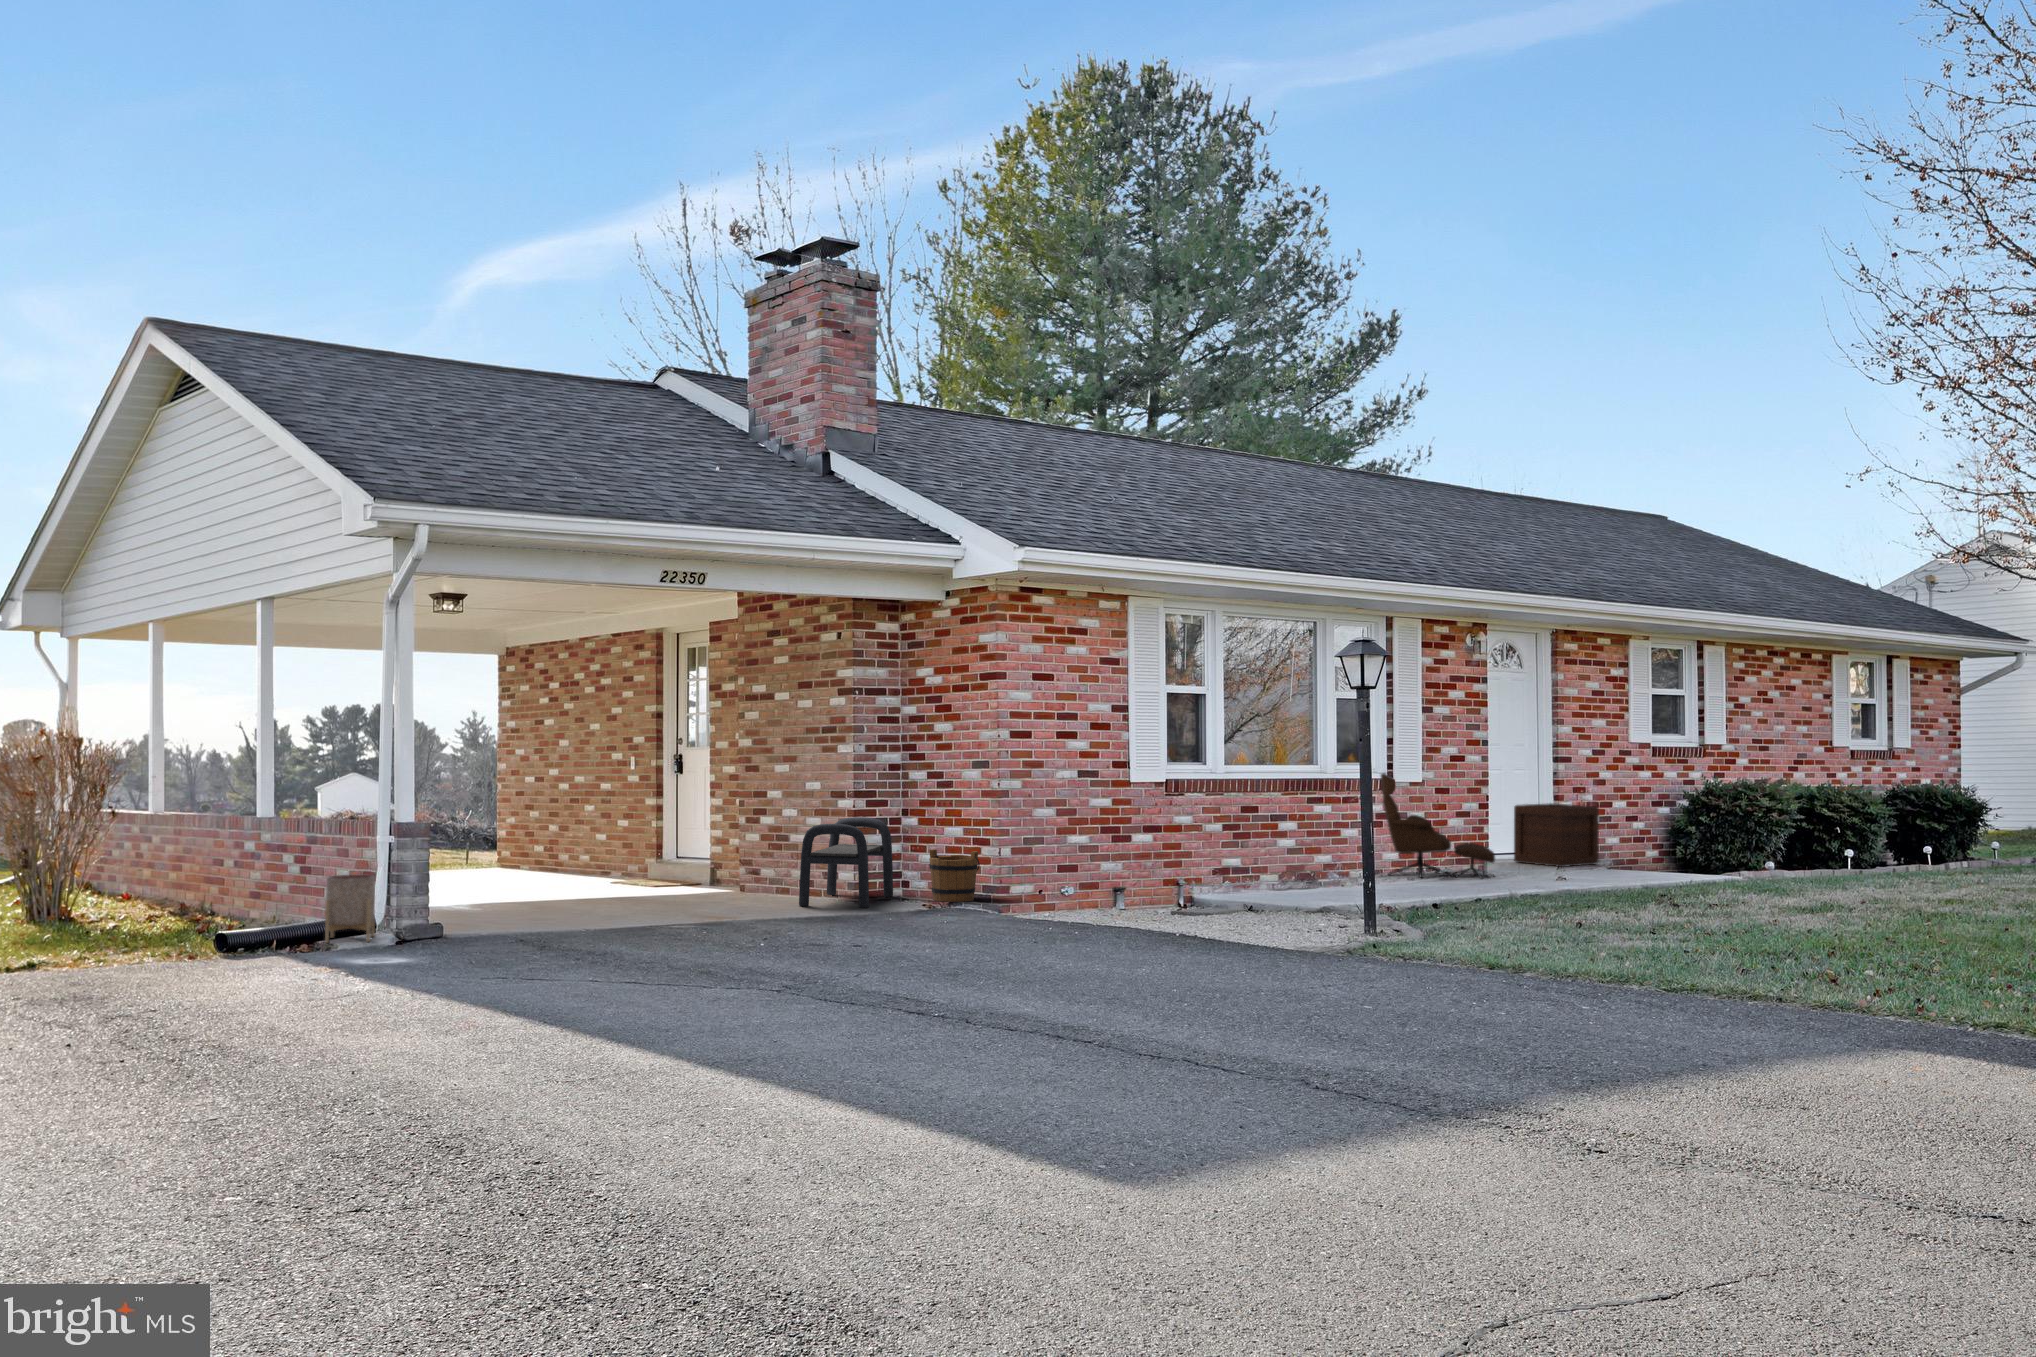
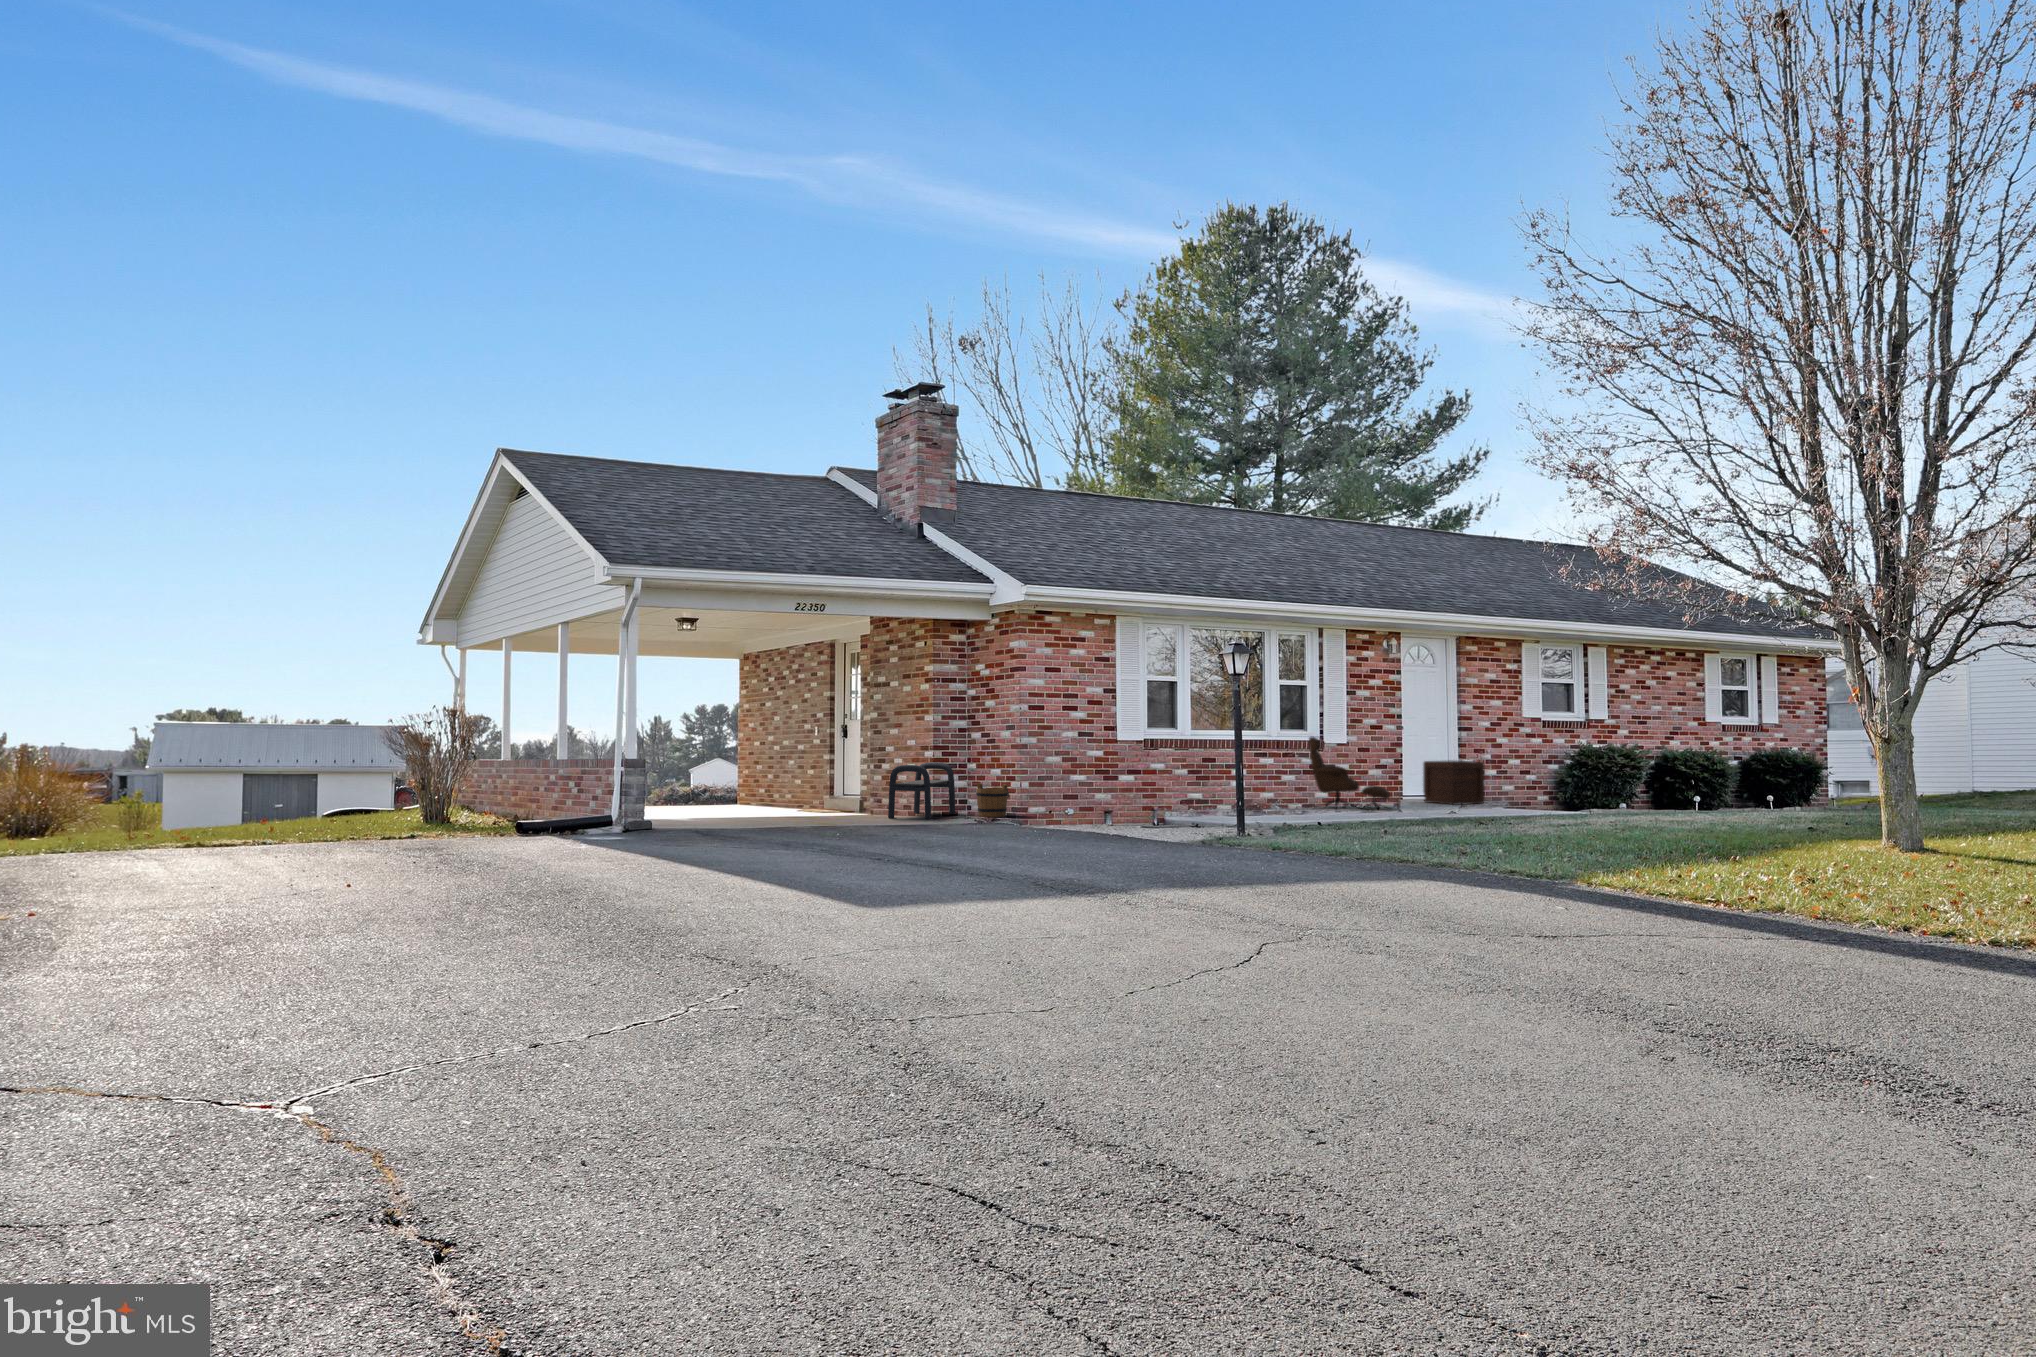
planter: present [325,875,375,943] -> none [584,790,615,830]

